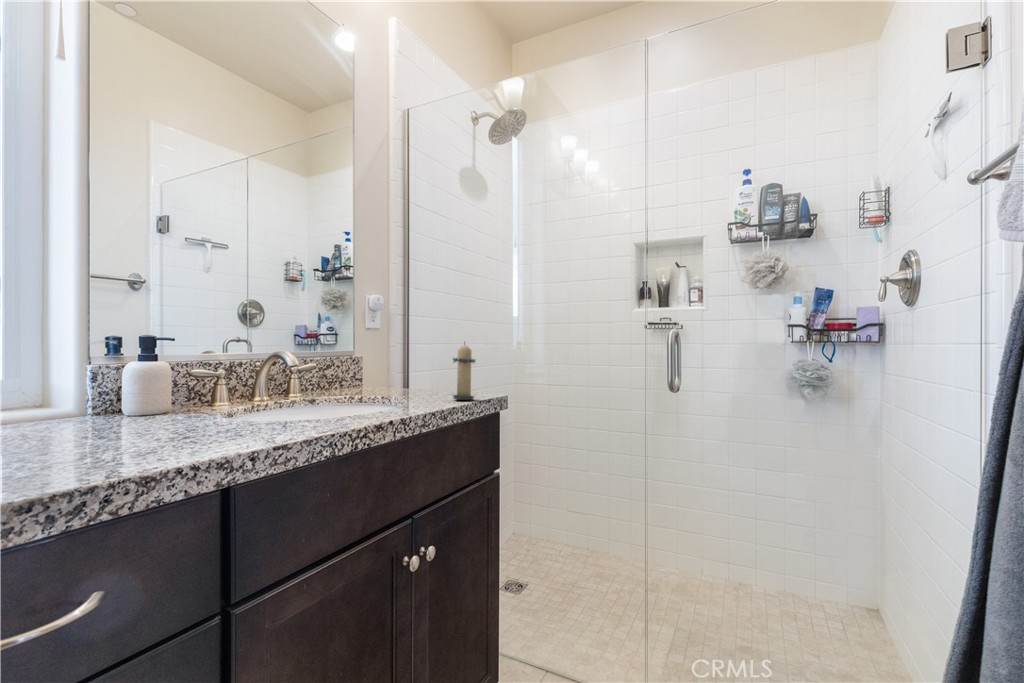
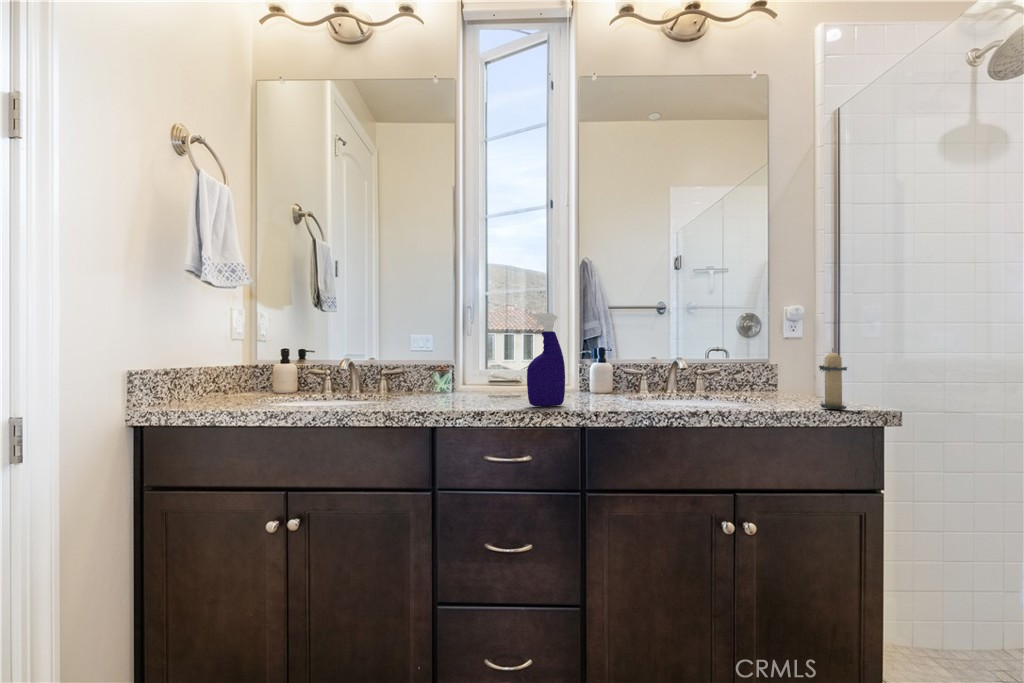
spray bottle: none [56,256,152,468] -> present [527,312,565,406]

